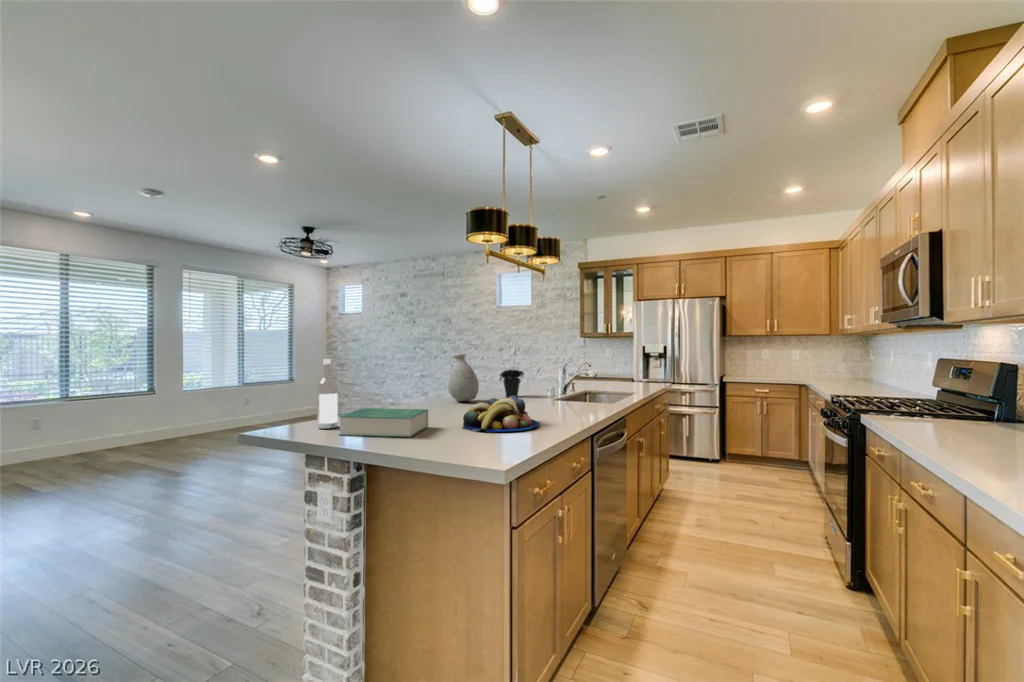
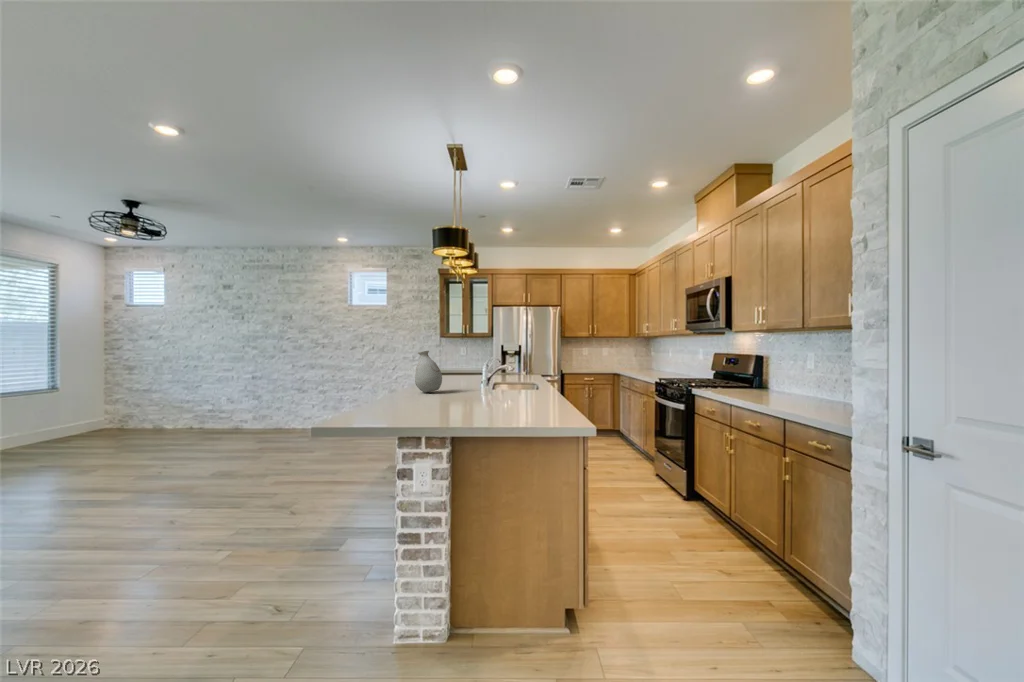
potted plant: present [500,352,524,397] -> none [443,344,466,388]
wine bottle: present [317,359,338,429] -> none [374,354,392,417]
fruit bowl: present [463,396,539,433] -> none [481,382,541,409]
book: present [339,408,428,437] -> none [407,395,476,419]

